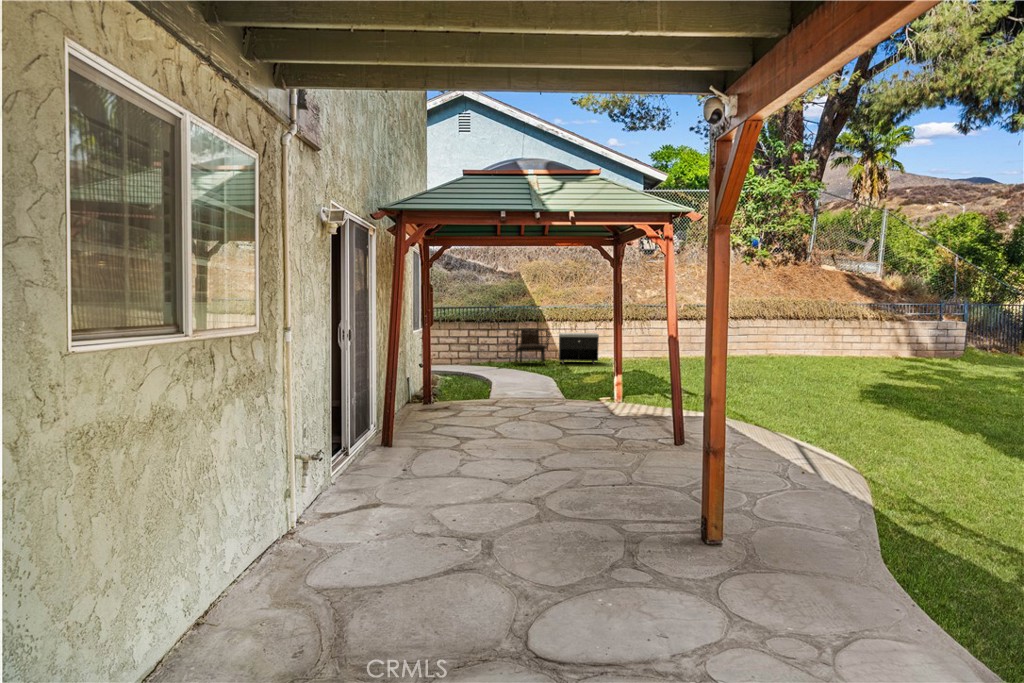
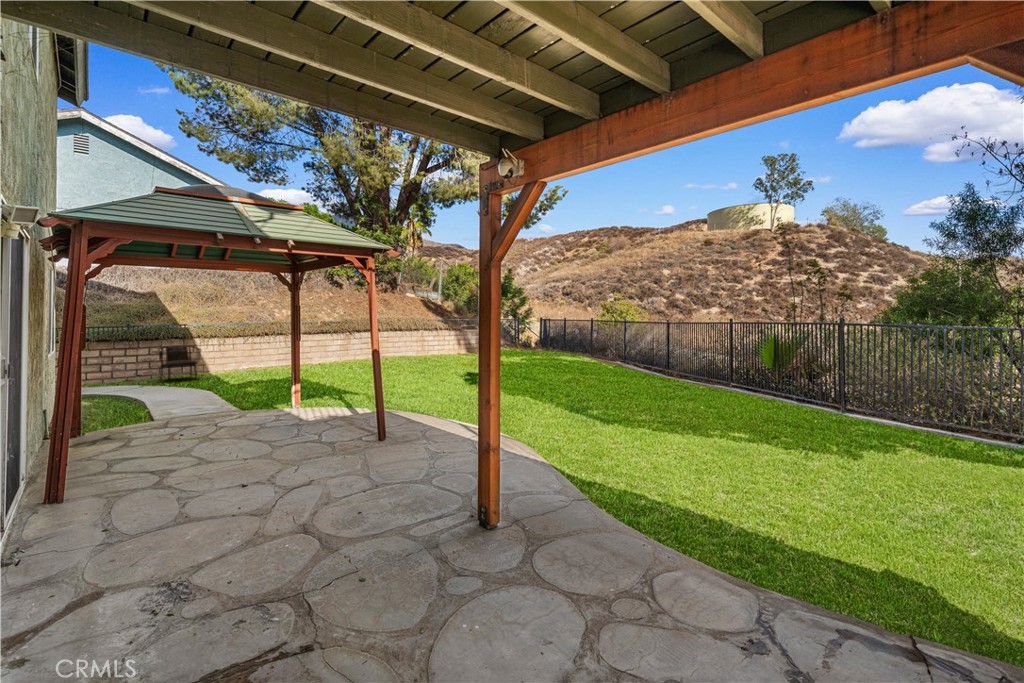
storage bench: present [559,333,599,364] -> none [209,347,251,376]

